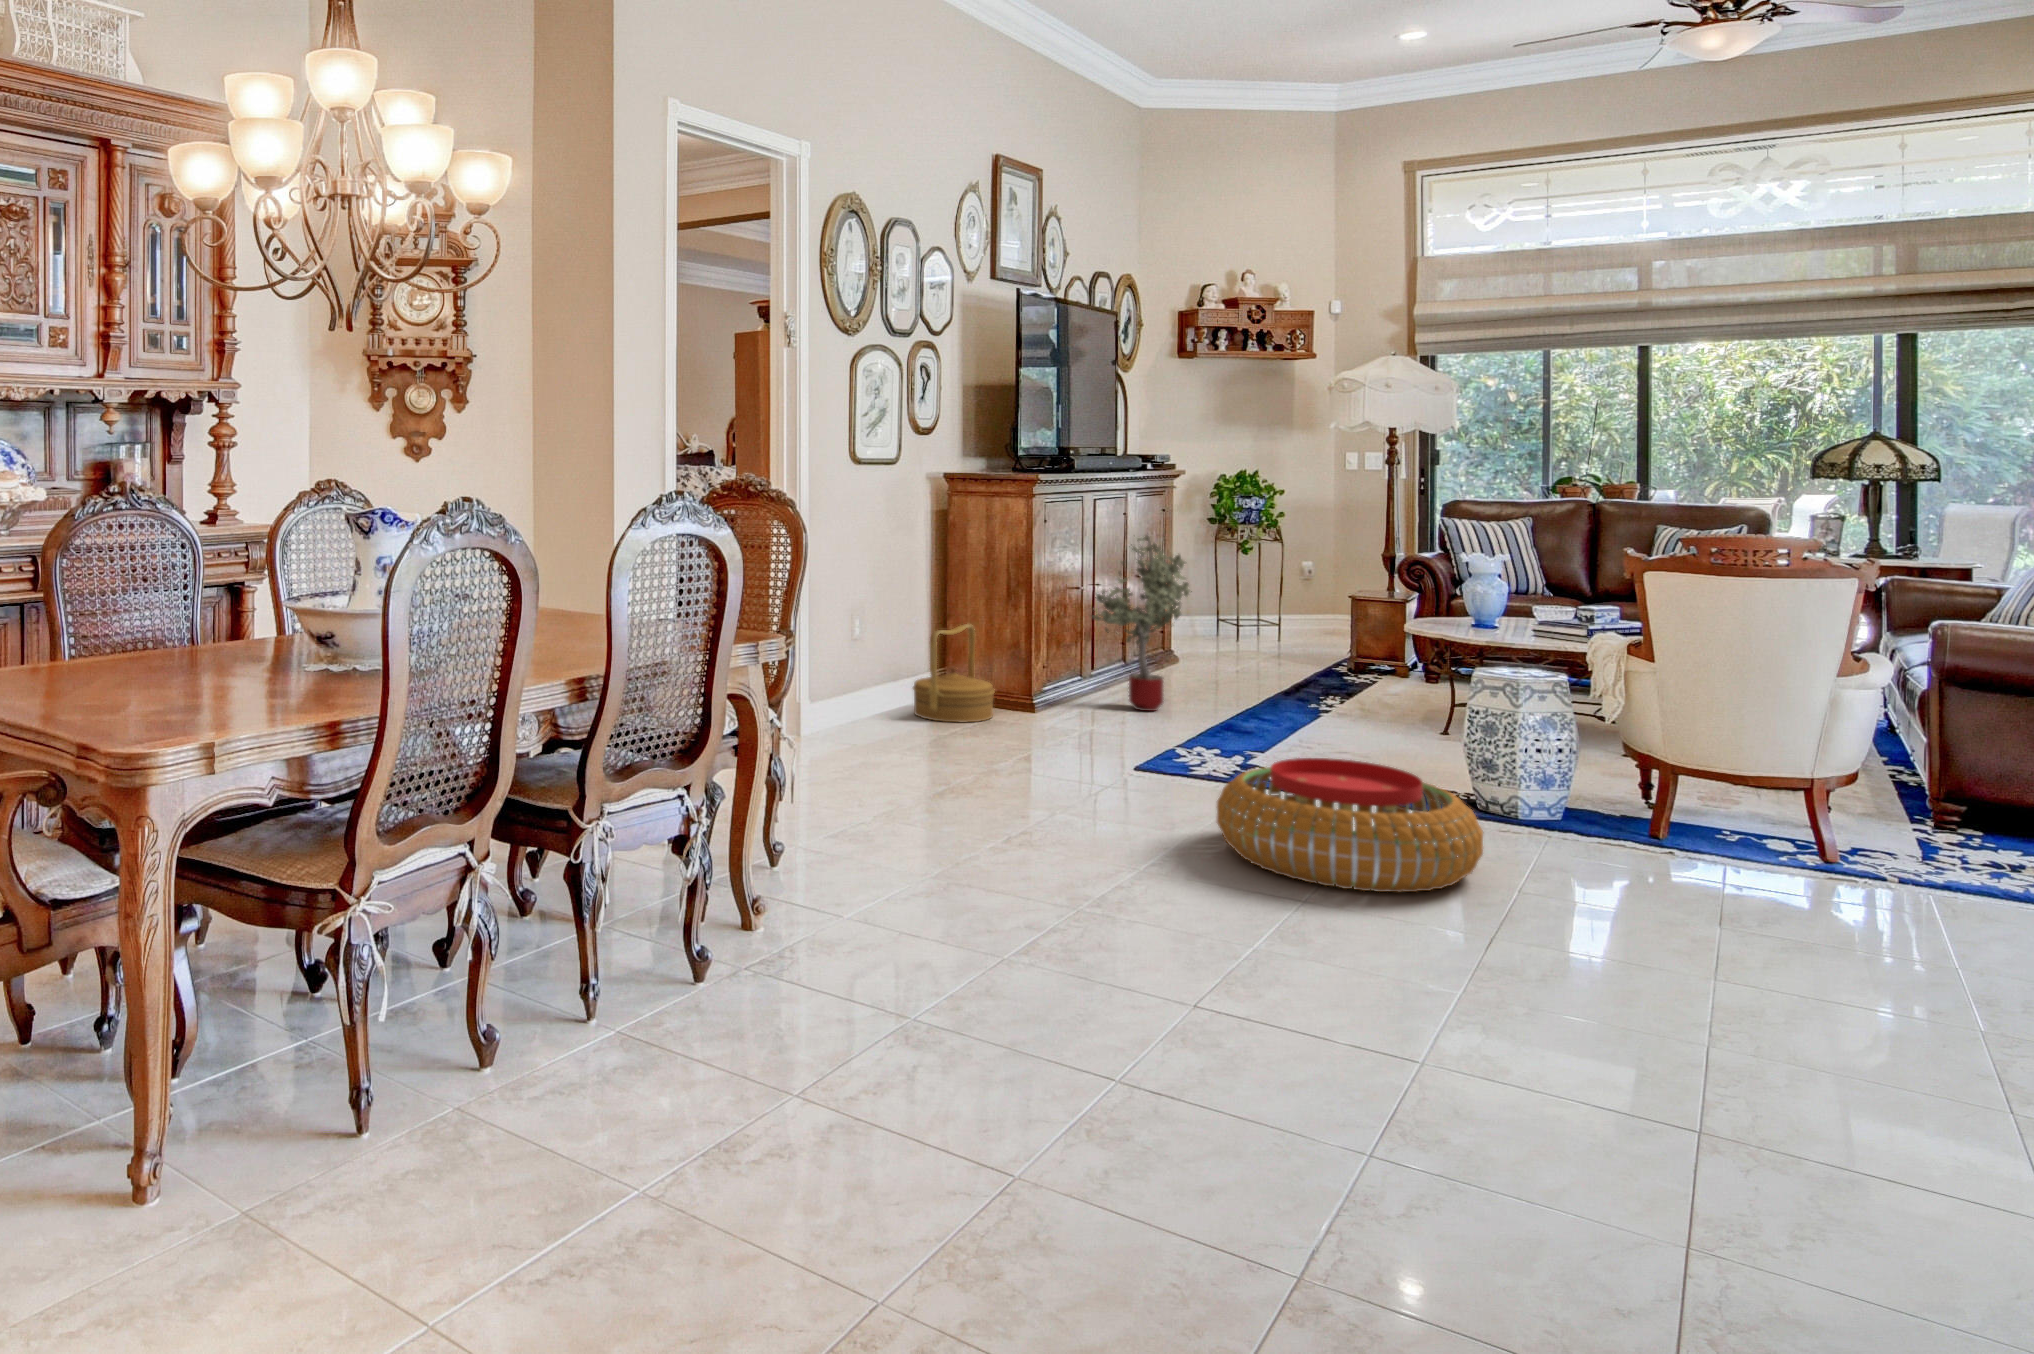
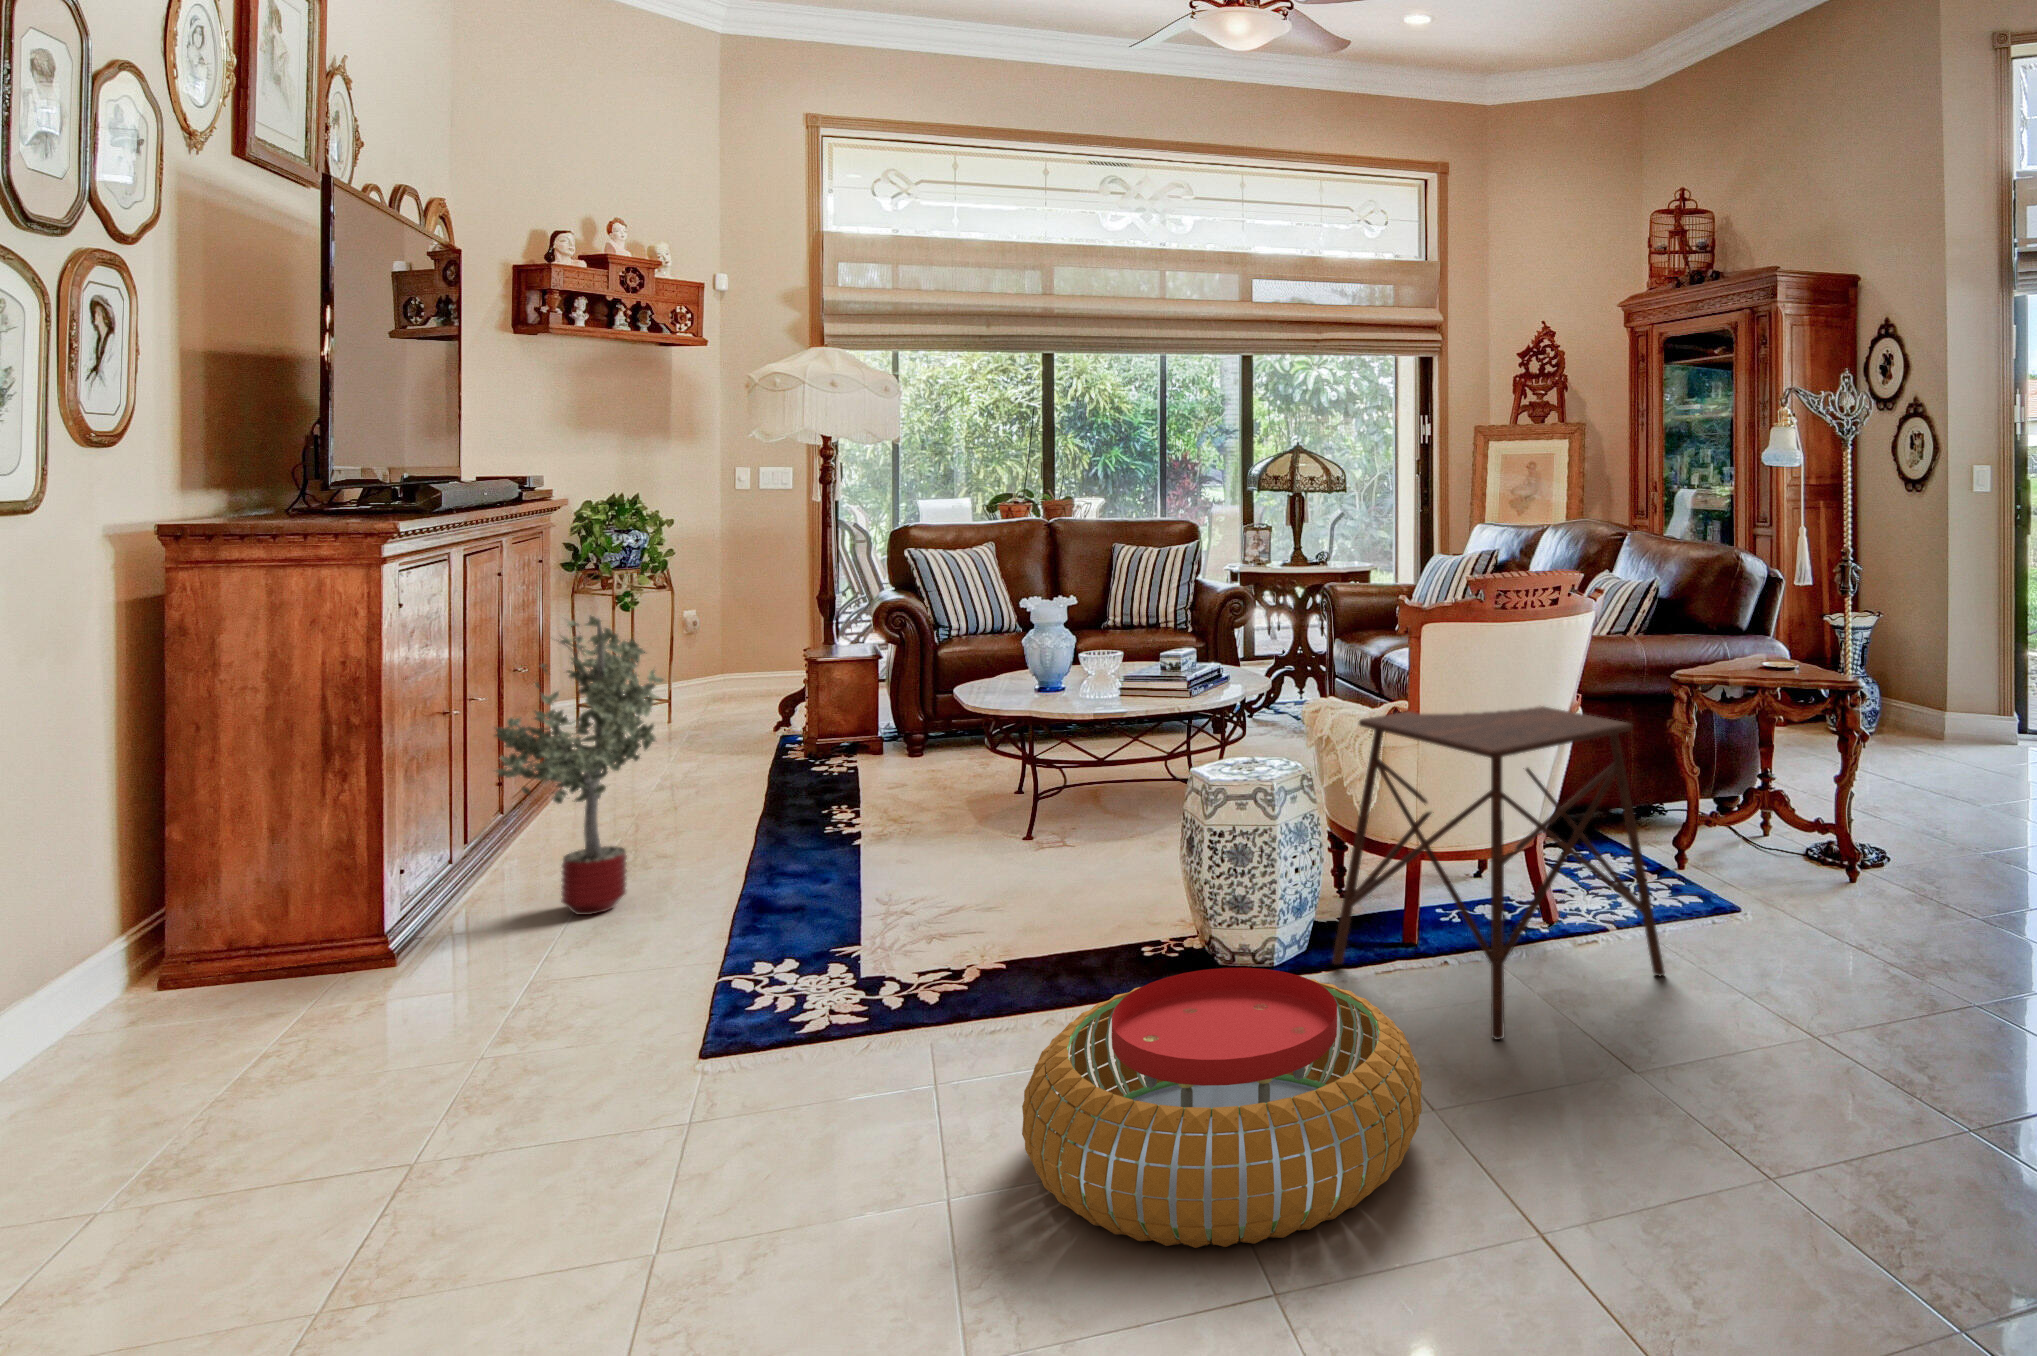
woven basket: present [913,624,995,722] -> none [78,842,309,1086]
side table: none [1567,645,1876,912] -> present [1332,706,1665,1040]

